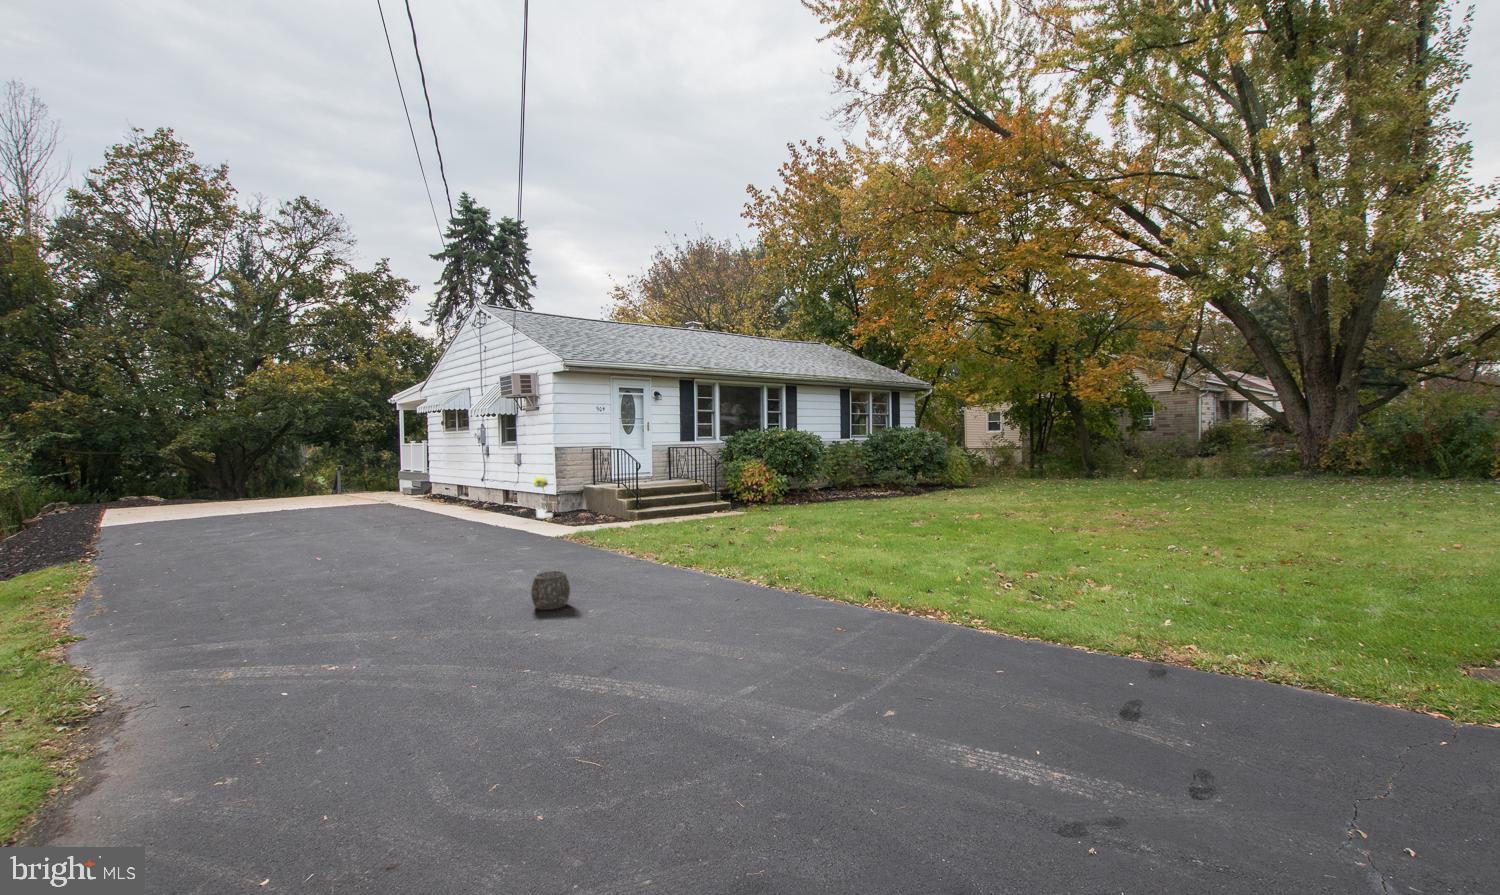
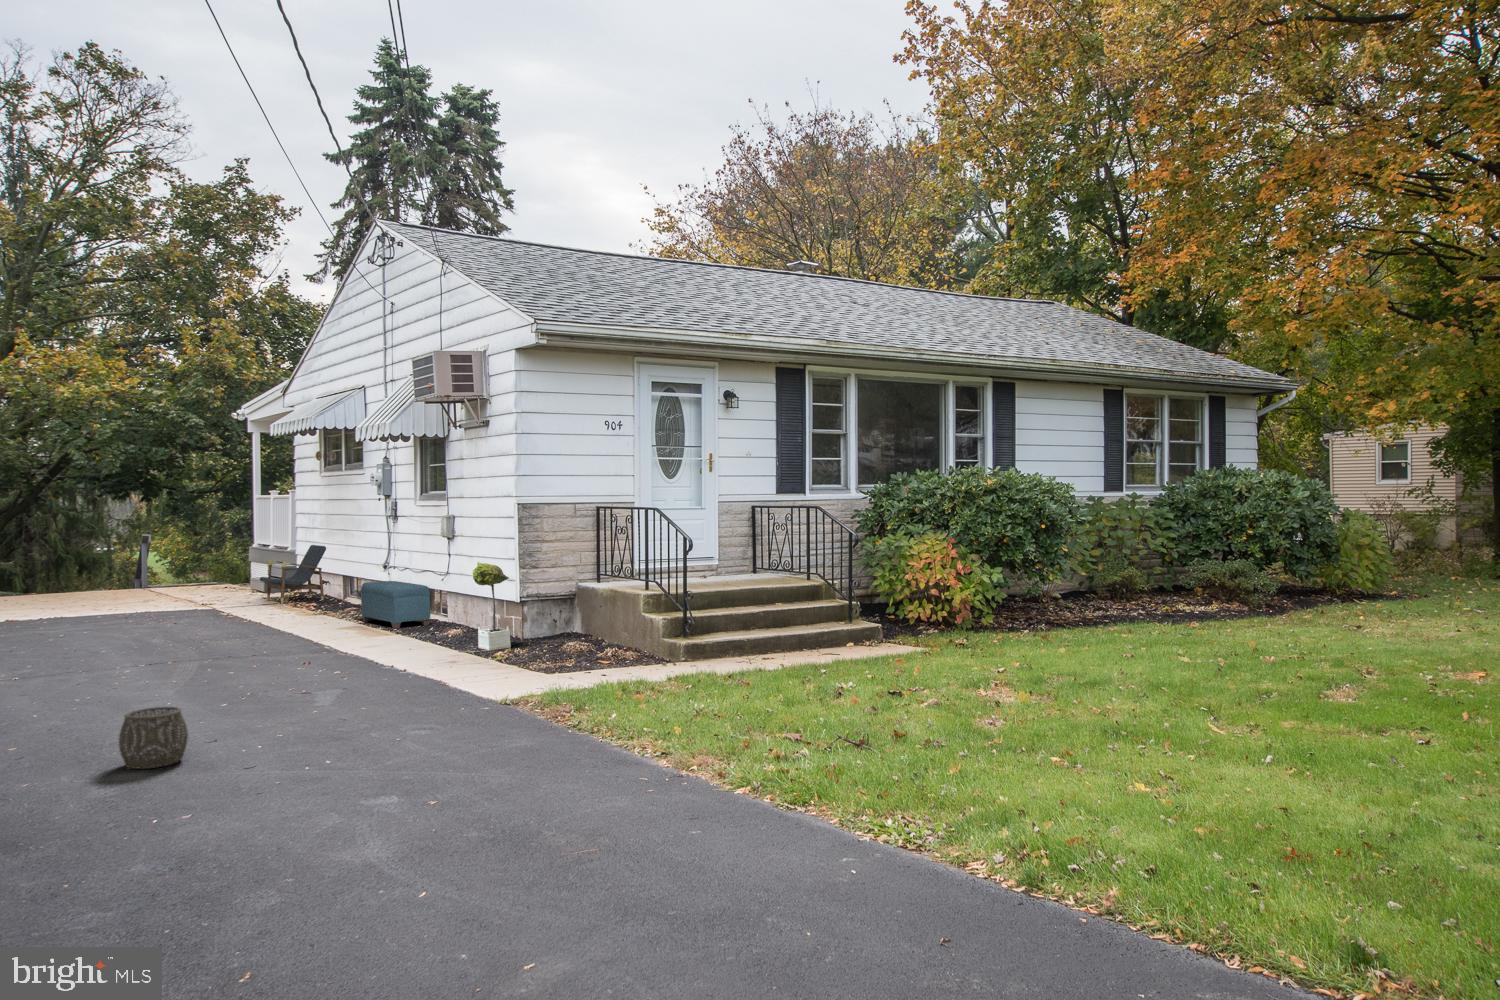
lounge chair: none [410,471,447,502] -> present [260,545,326,604]
bench: none [471,488,509,511] -> present [361,581,430,628]
woven basket: present [531,571,570,610] -> present [119,707,188,769]

